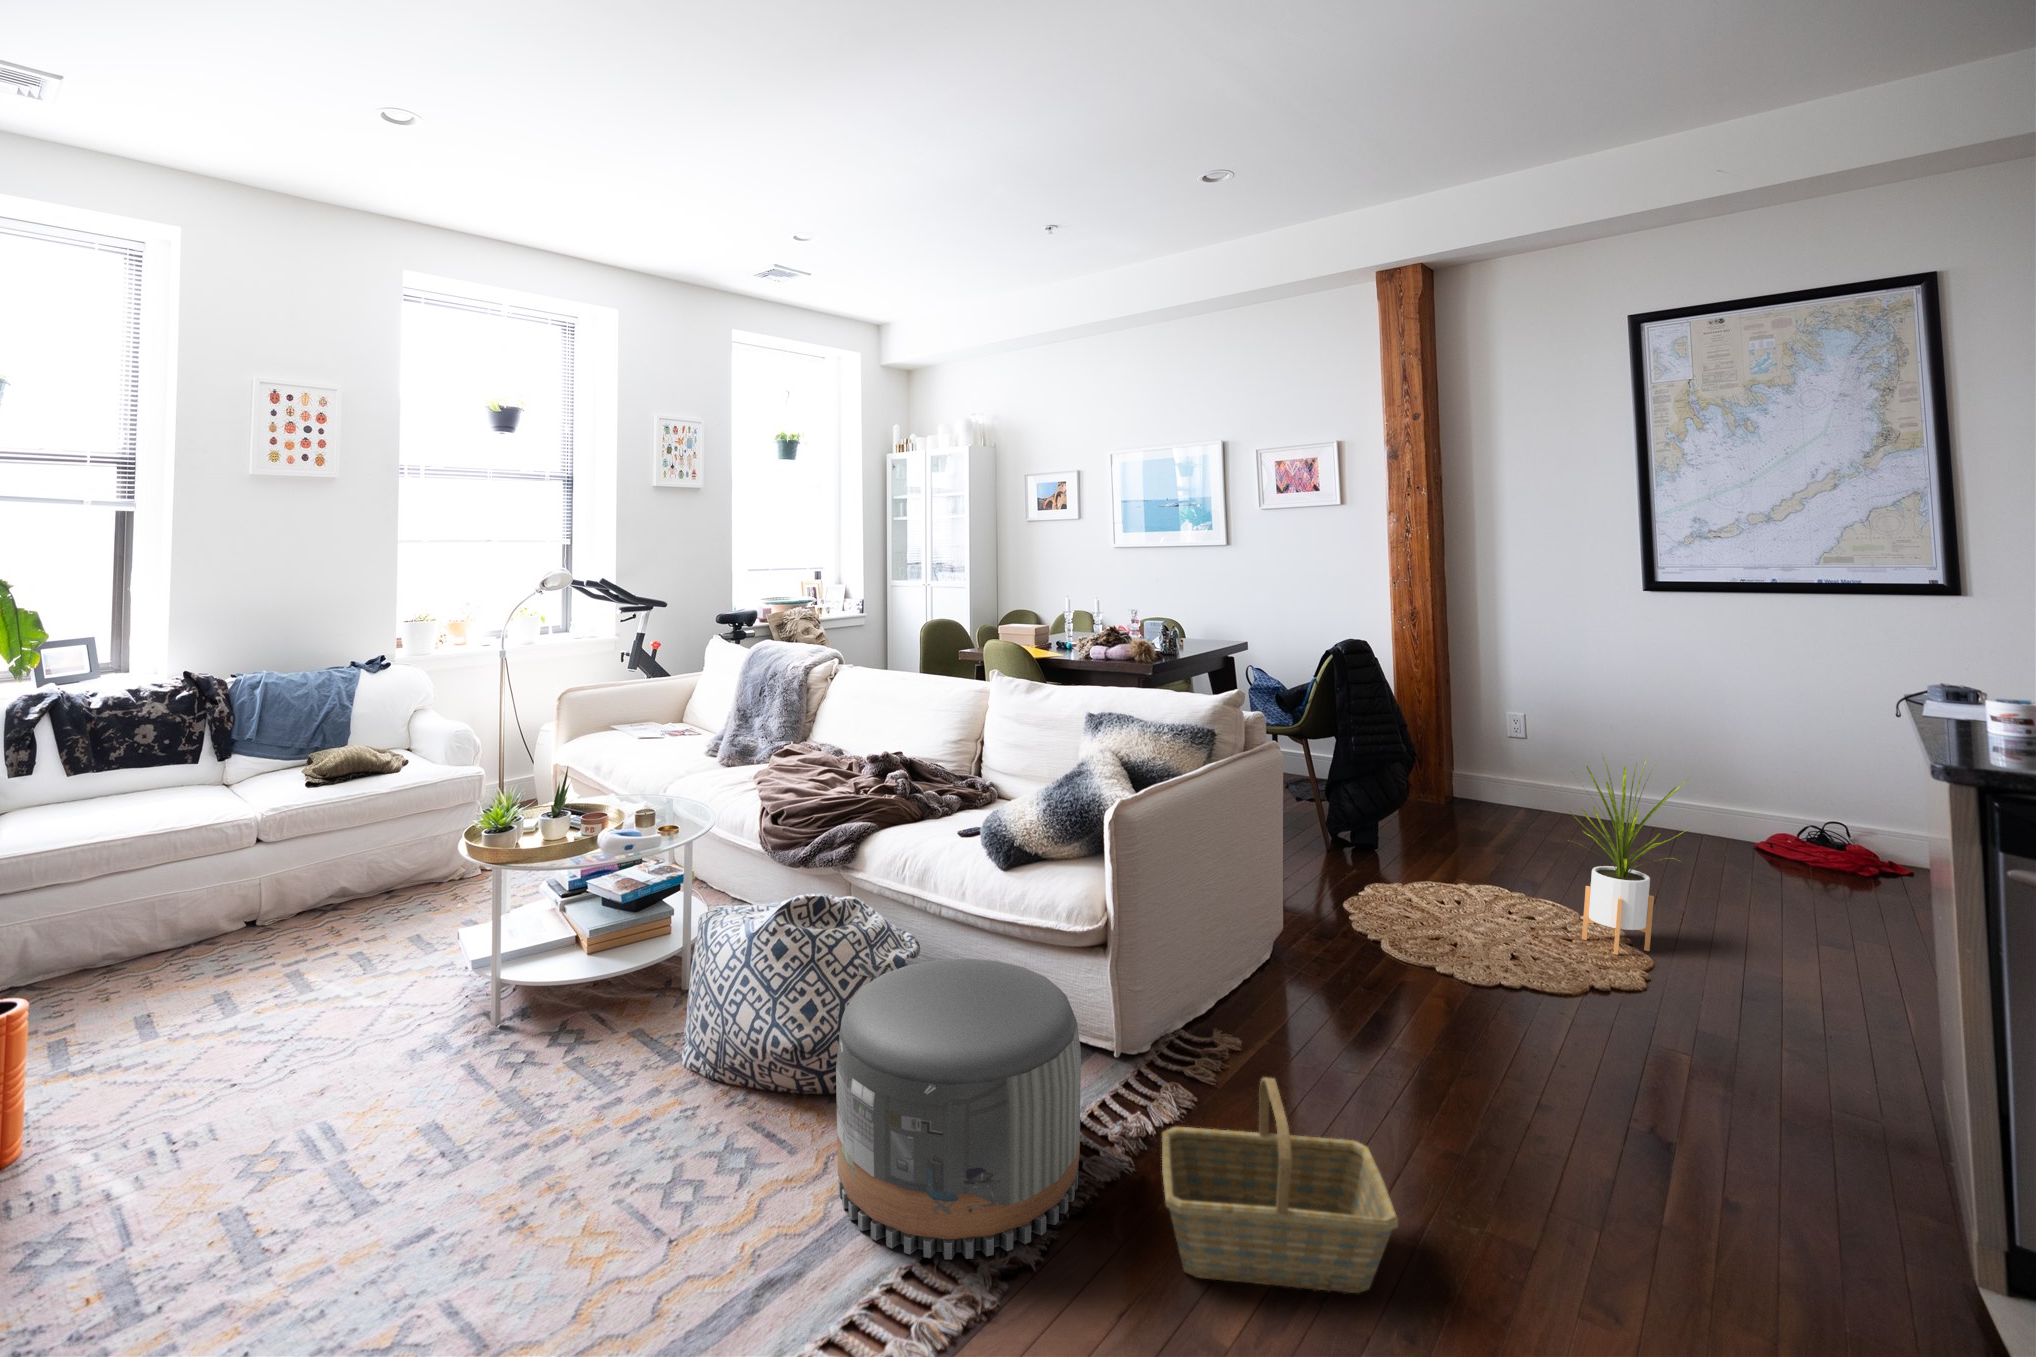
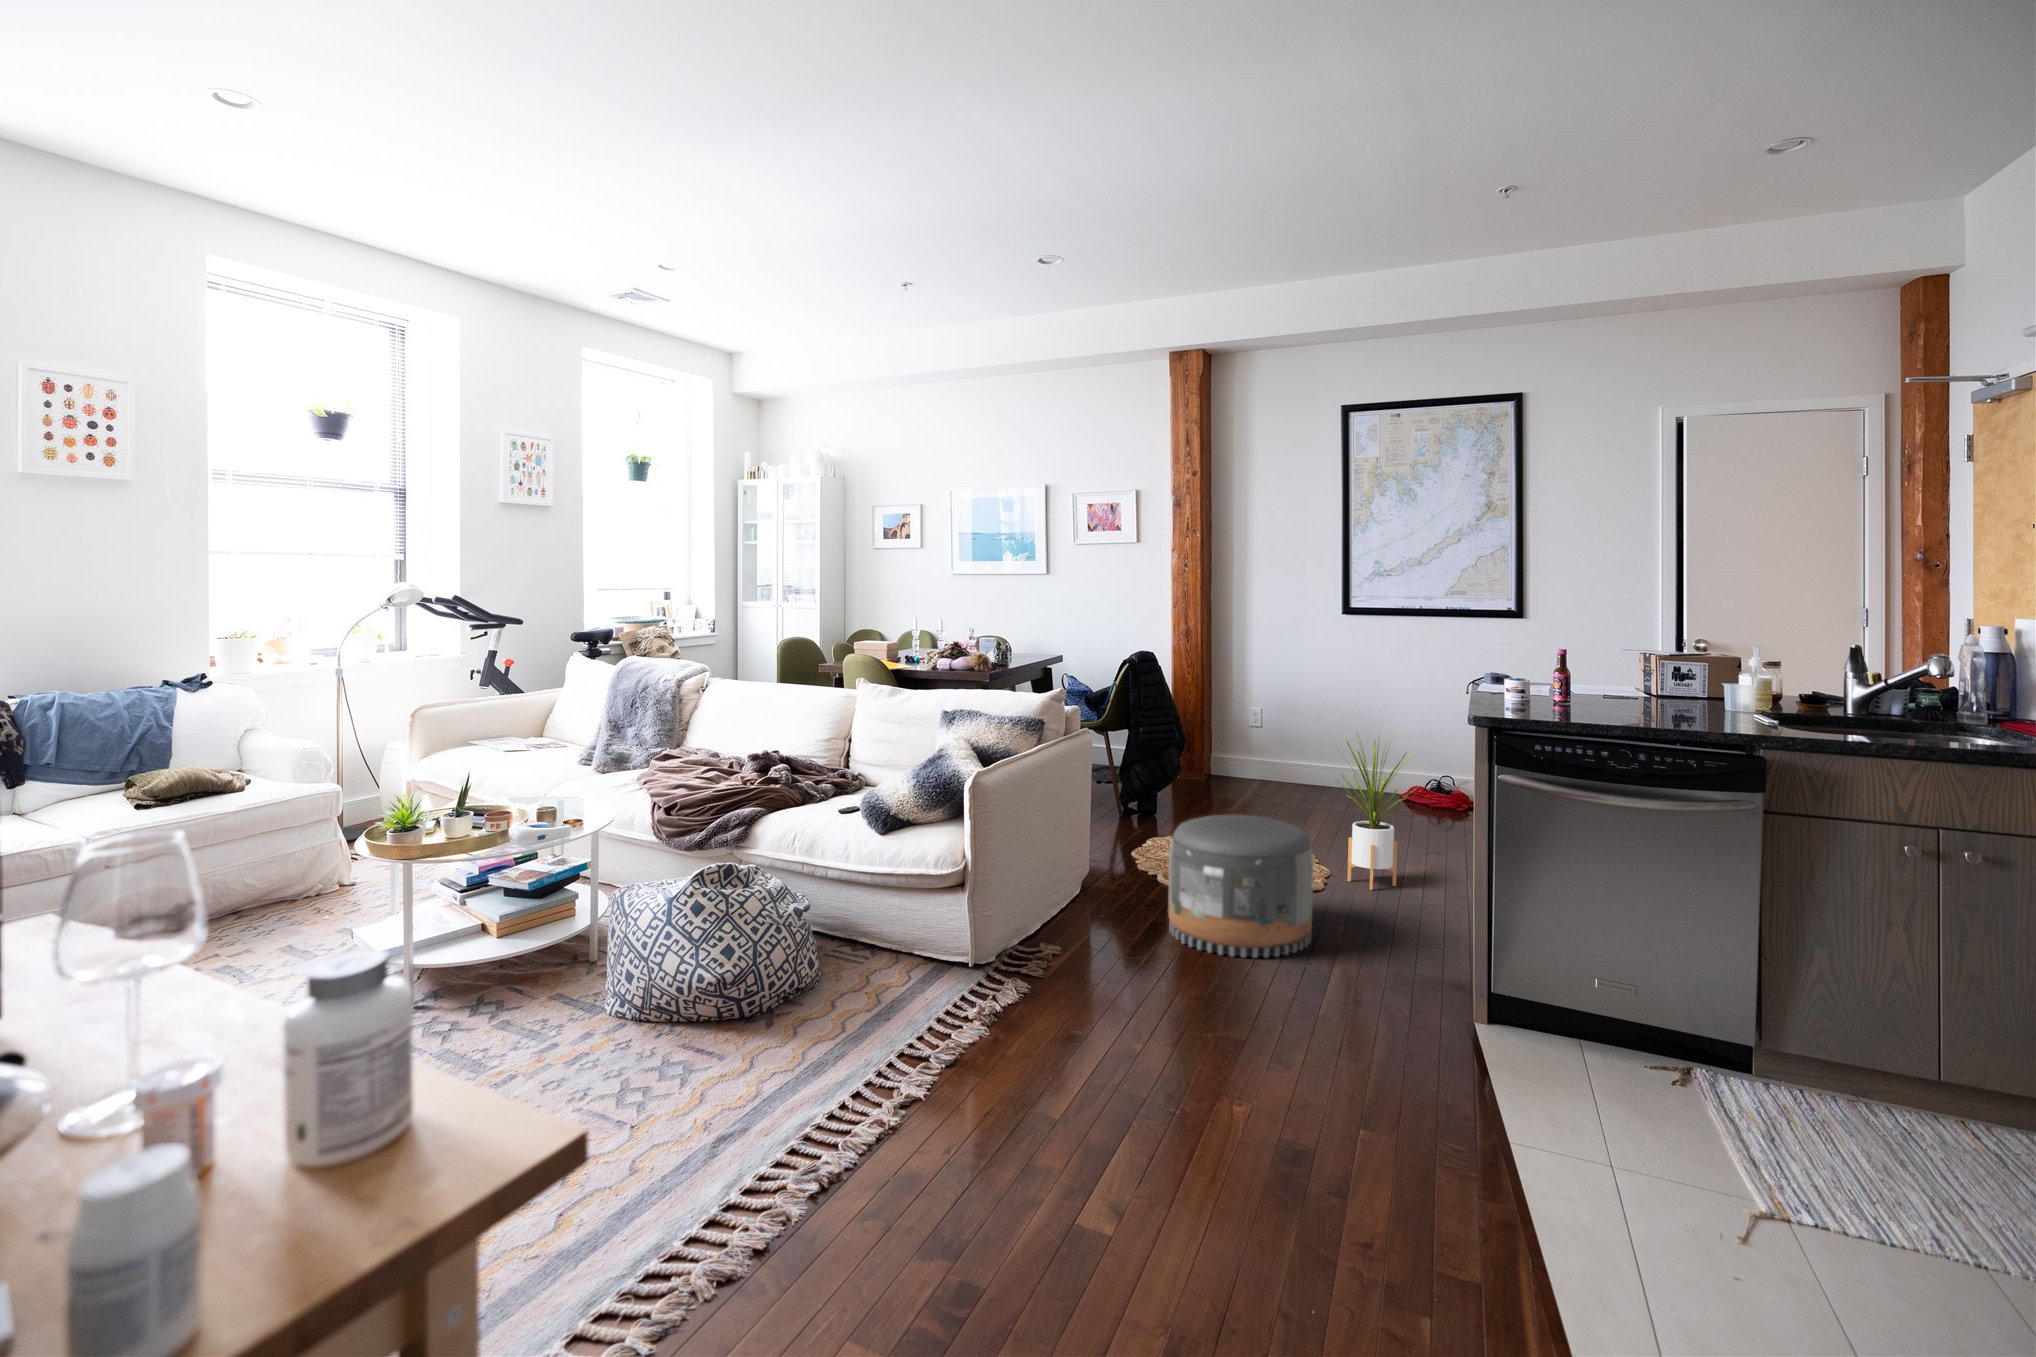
pouf: present [836,959,1081,1259] -> present [1168,815,1313,958]
basket: present [1162,1078,1398,1293] -> none [1022,958,1191,1104]

